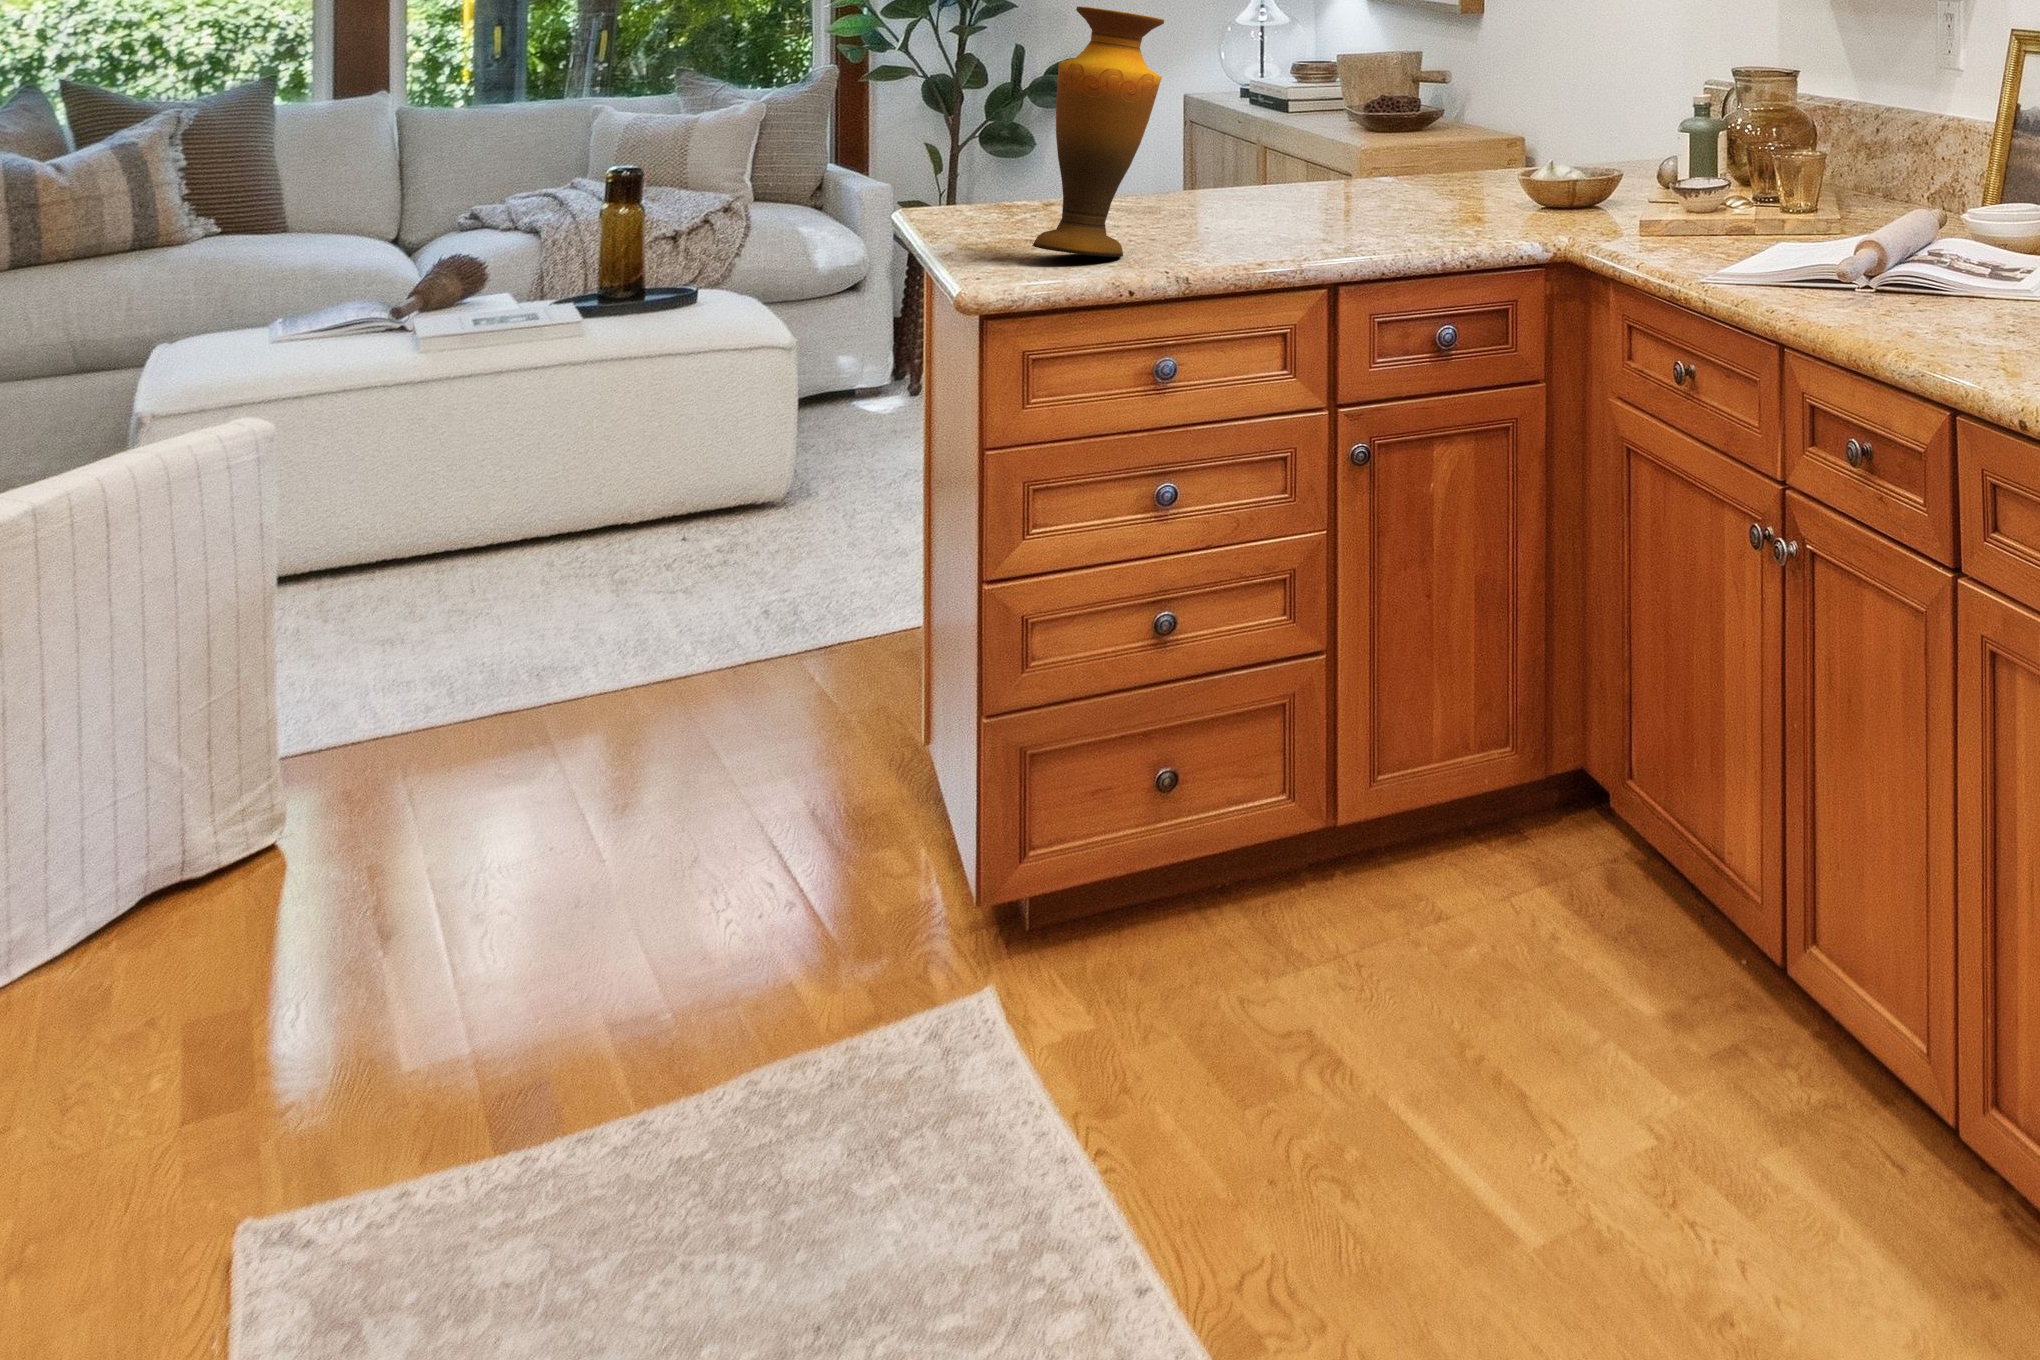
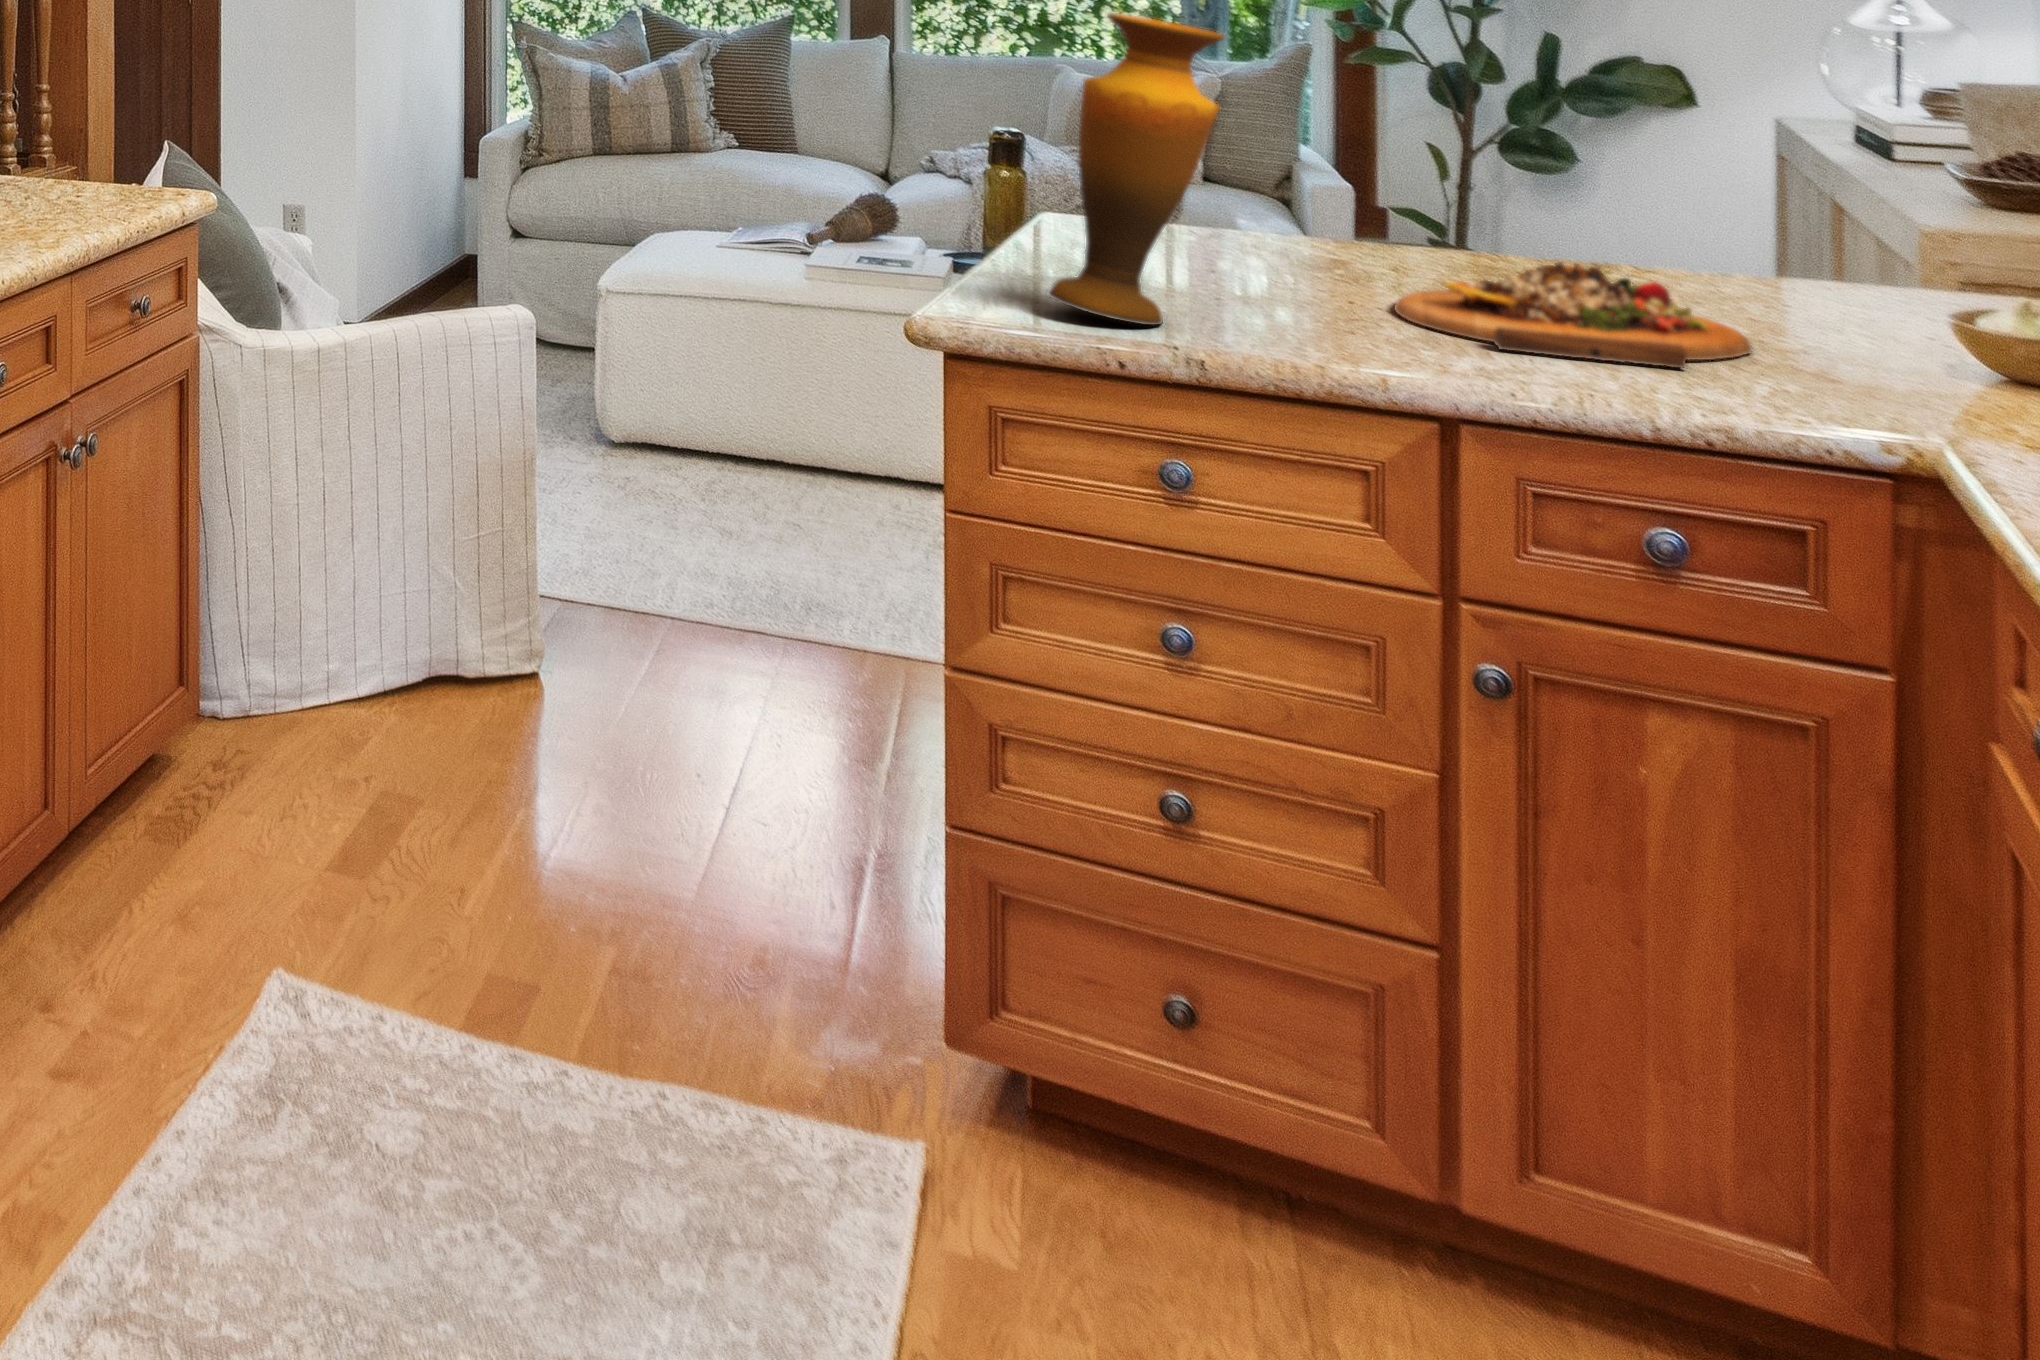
cutting board: none [1226,172,1433,234] -> present [1394,262,1752,369]

